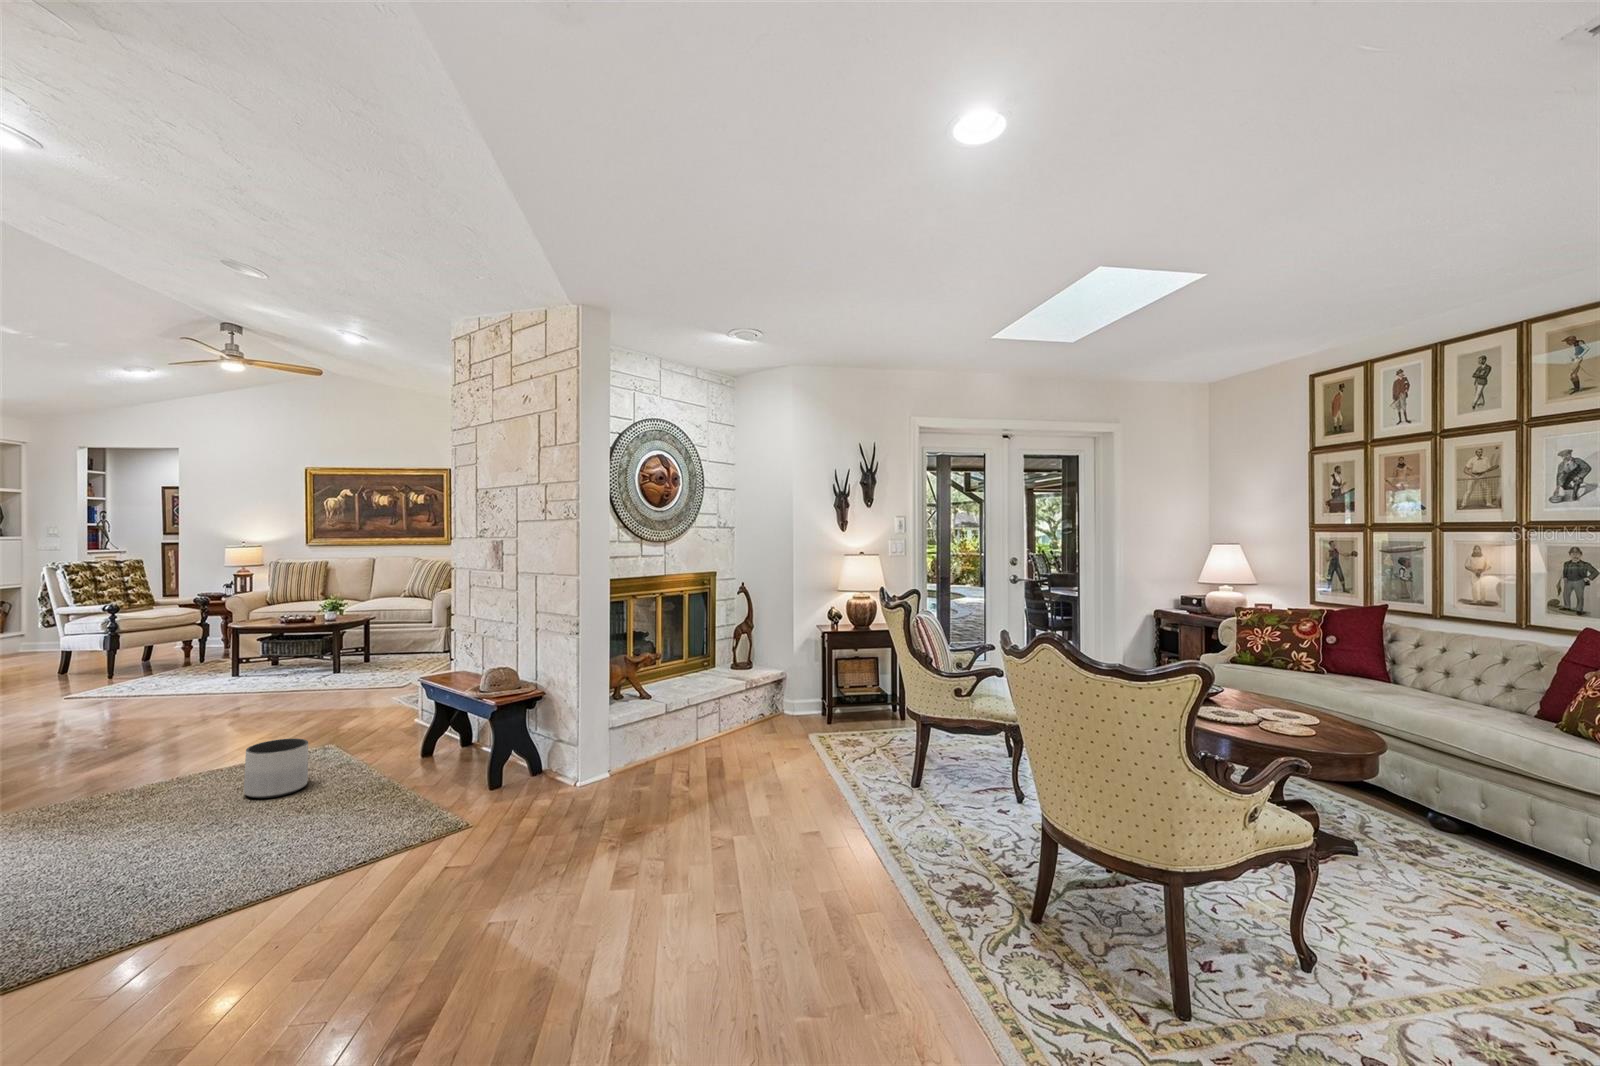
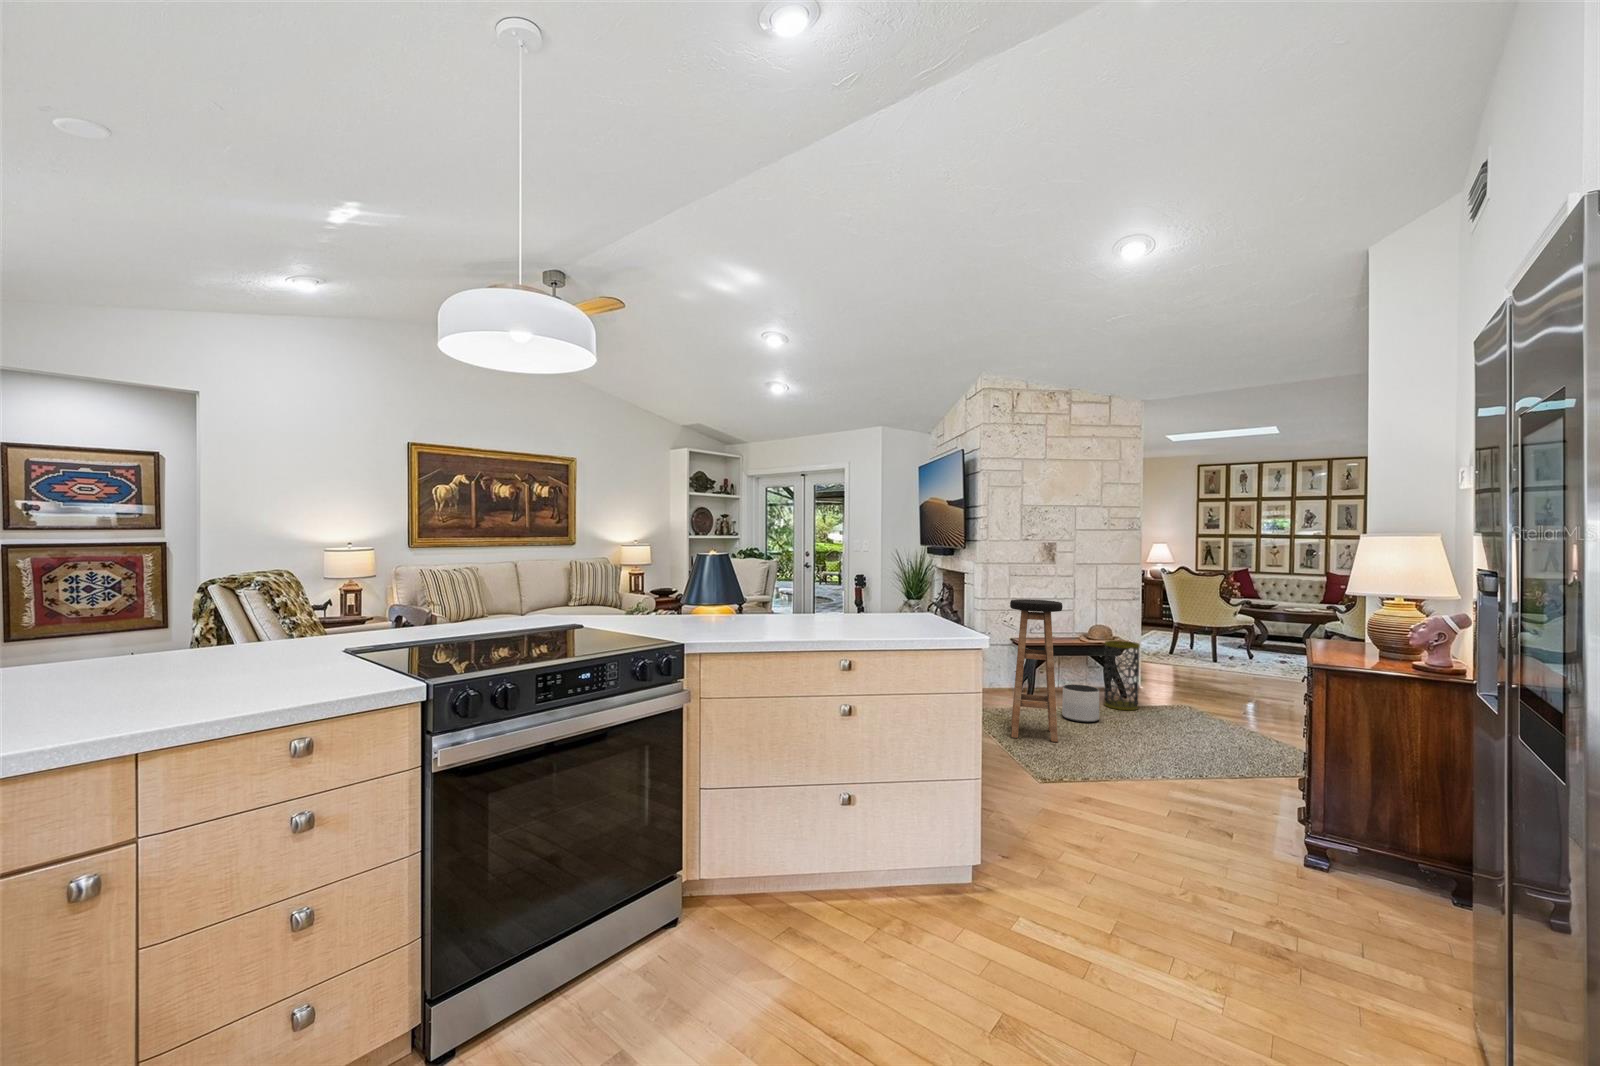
bar stool: none [107,607,206,801] -> present [1010,599,1063,742]
trash can: none [361,688,421,805] -> present [1104,640,1140,710]

